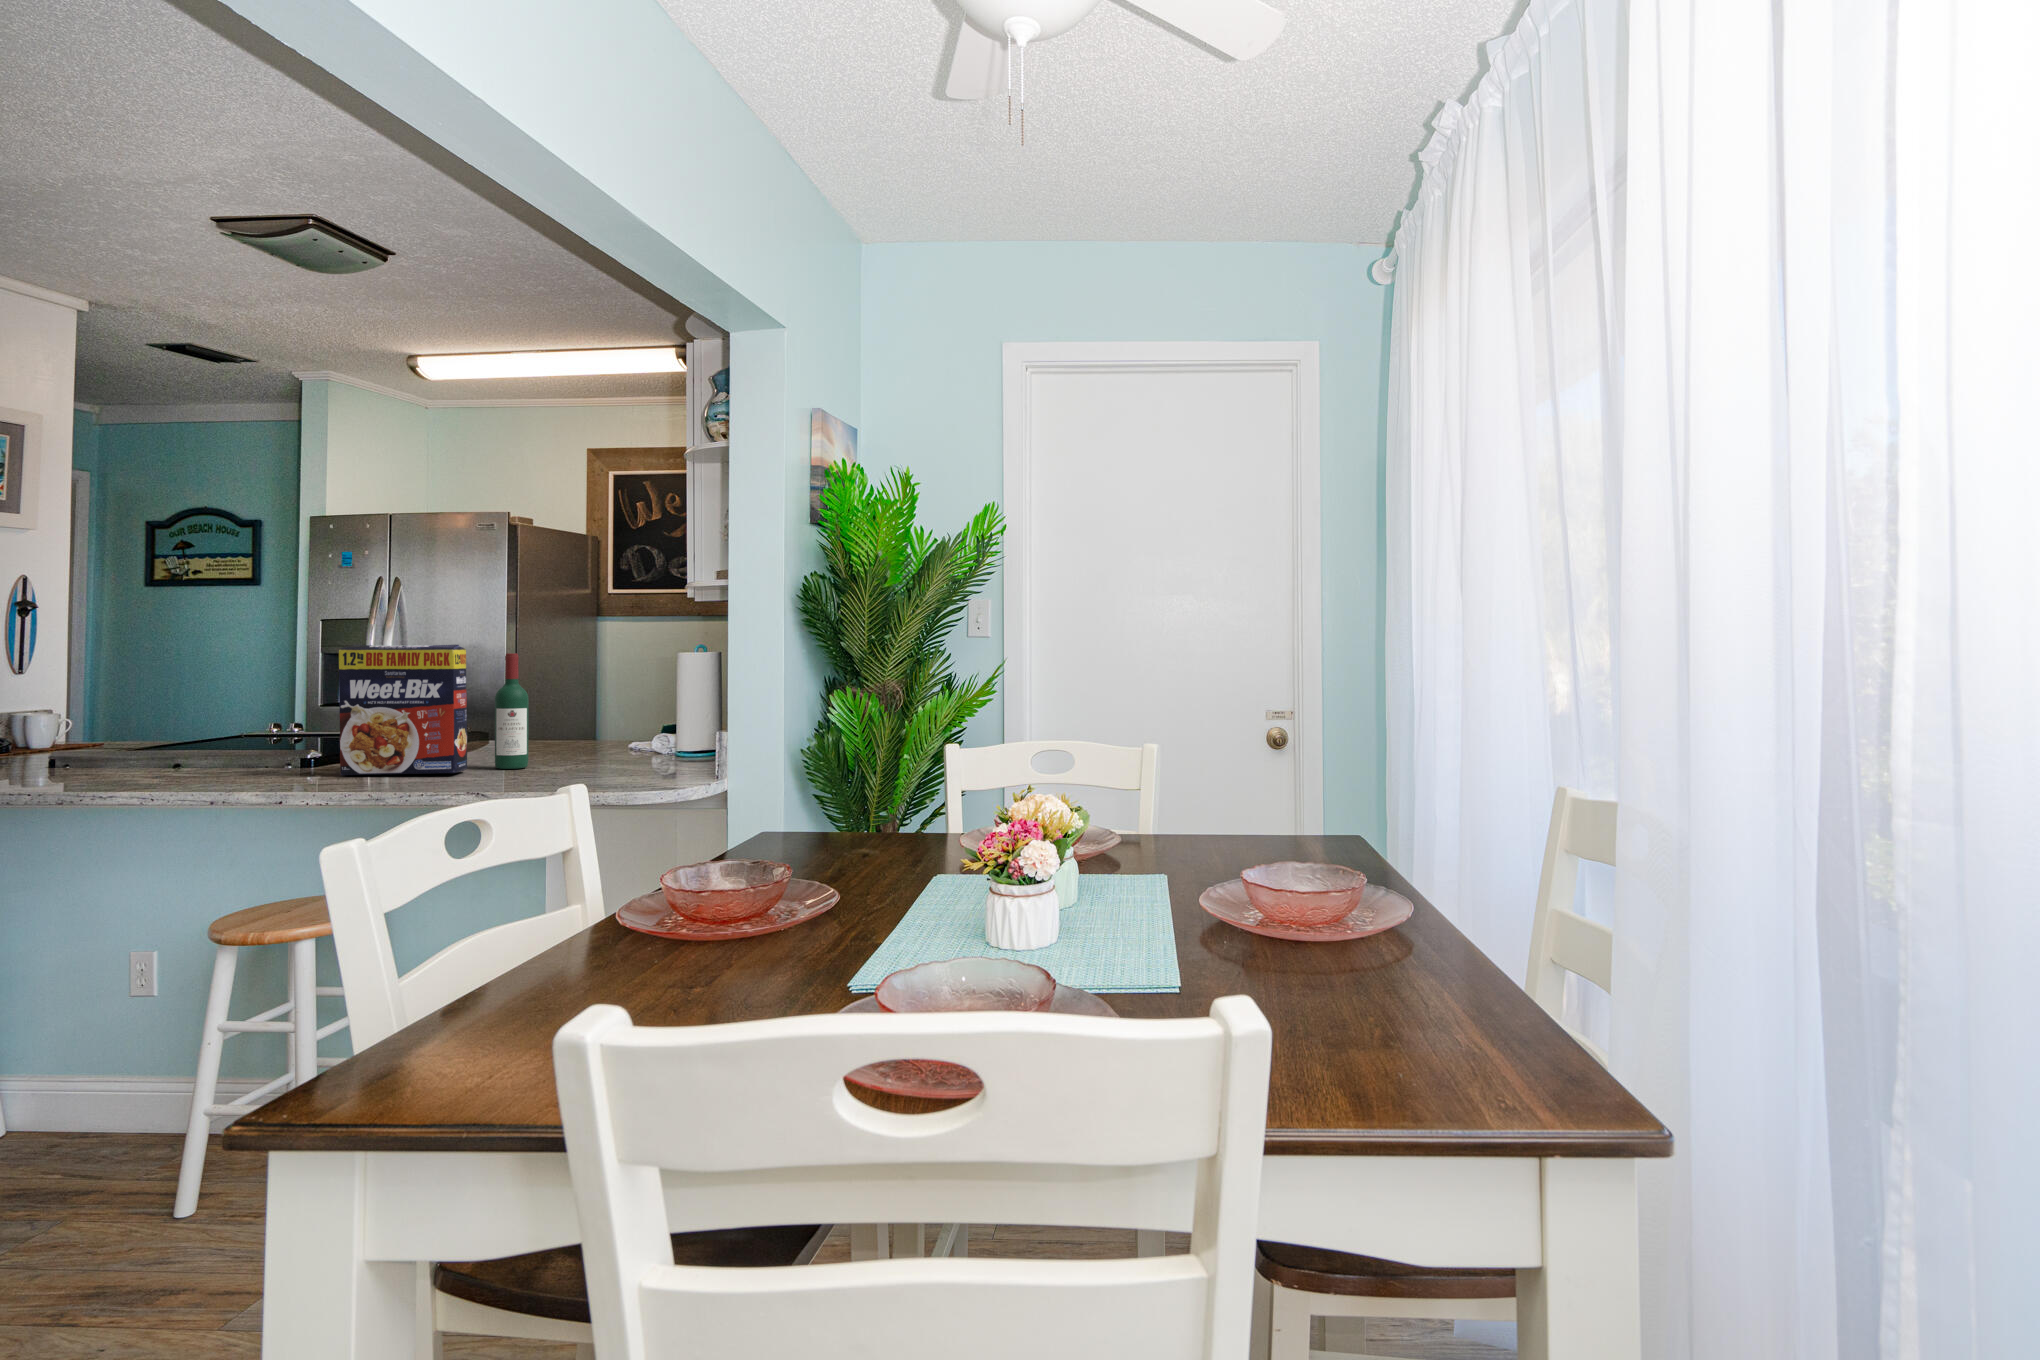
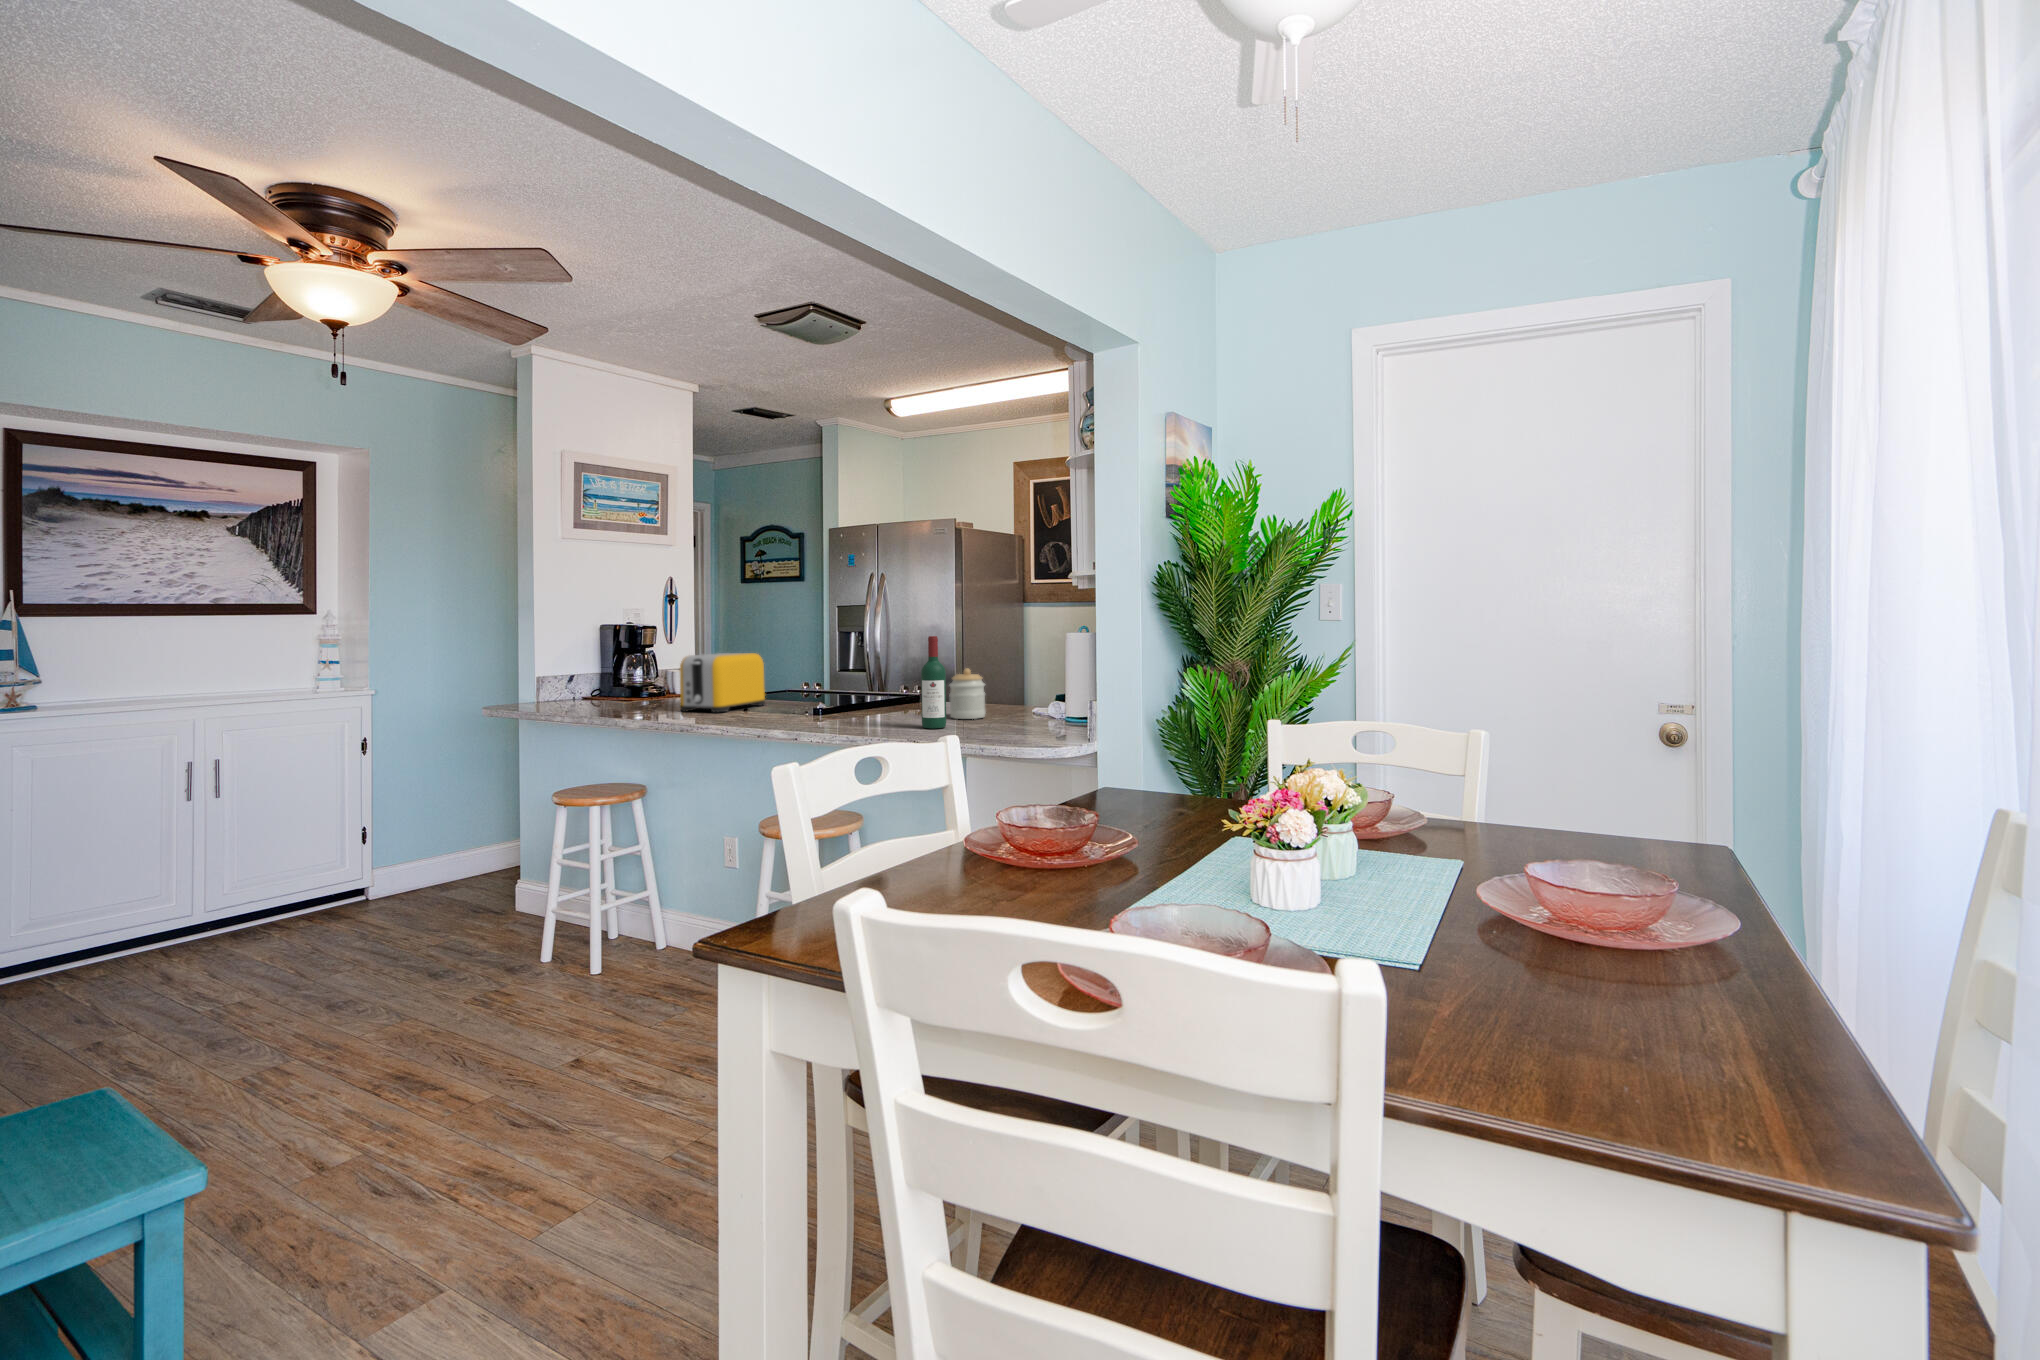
cereal box: present [339,645,467,775] -> none [810,630,901,732]
toaster: none [100,678,237,759] -> present [680,653,765,712]
jar: none [526,696,575,758] -> present [950,668,985,719]

